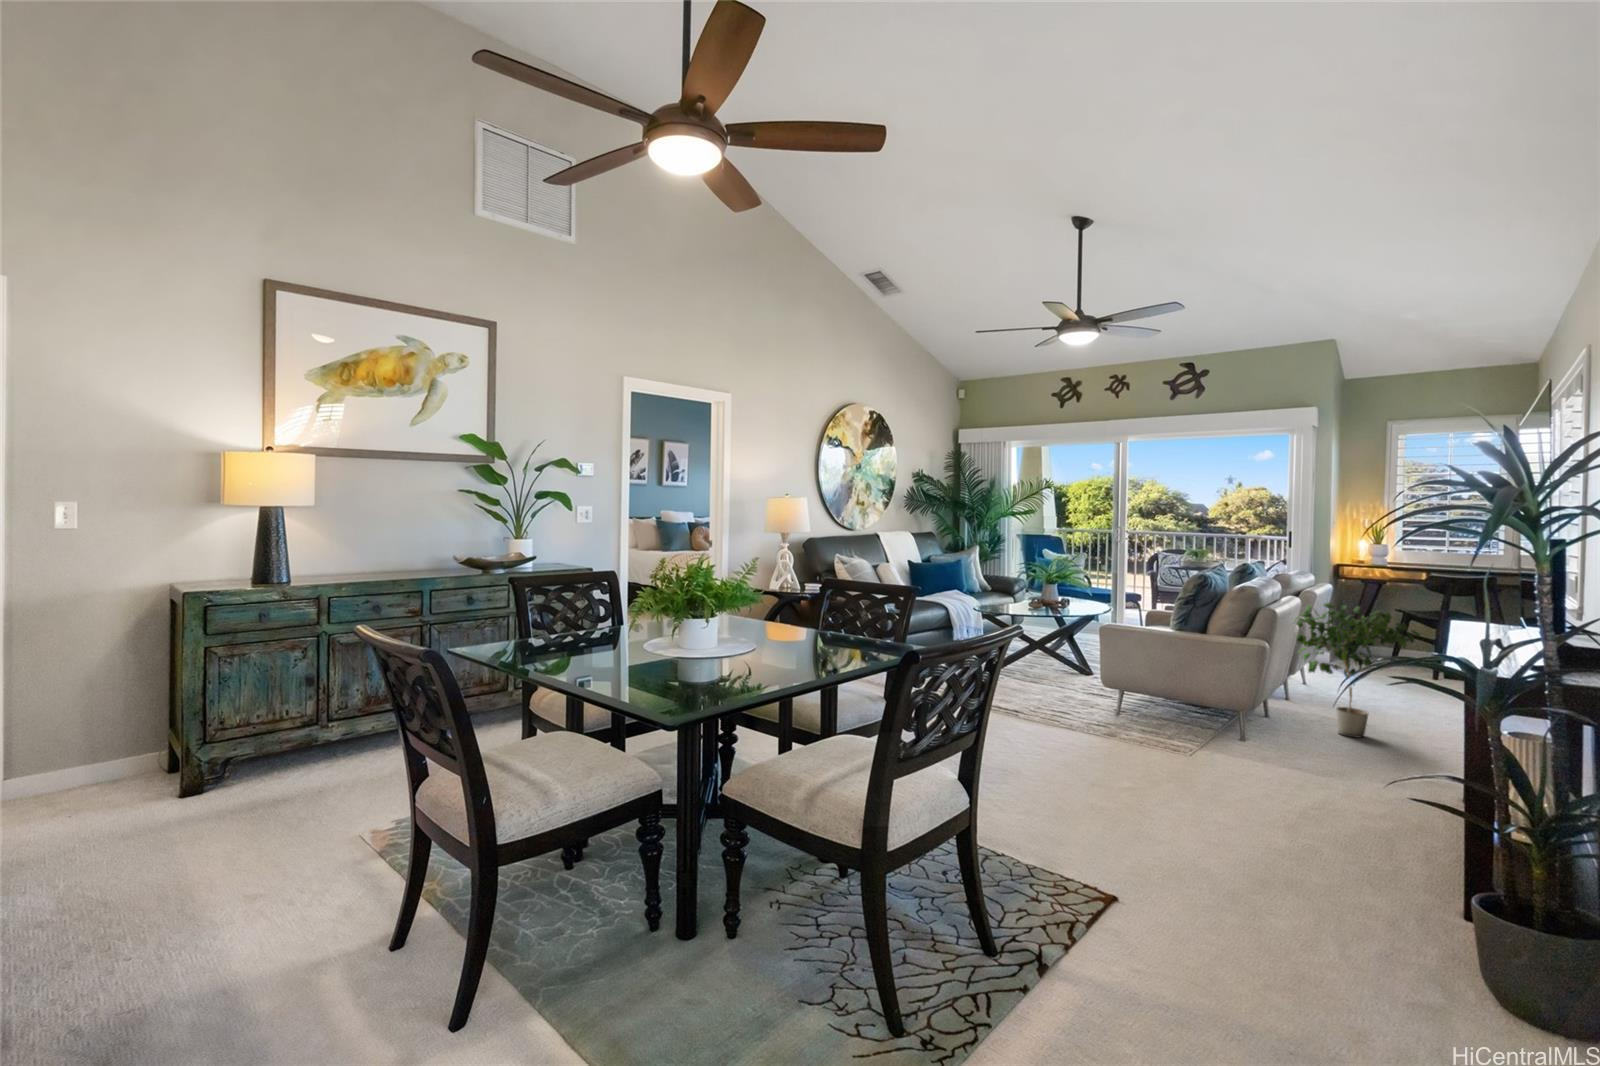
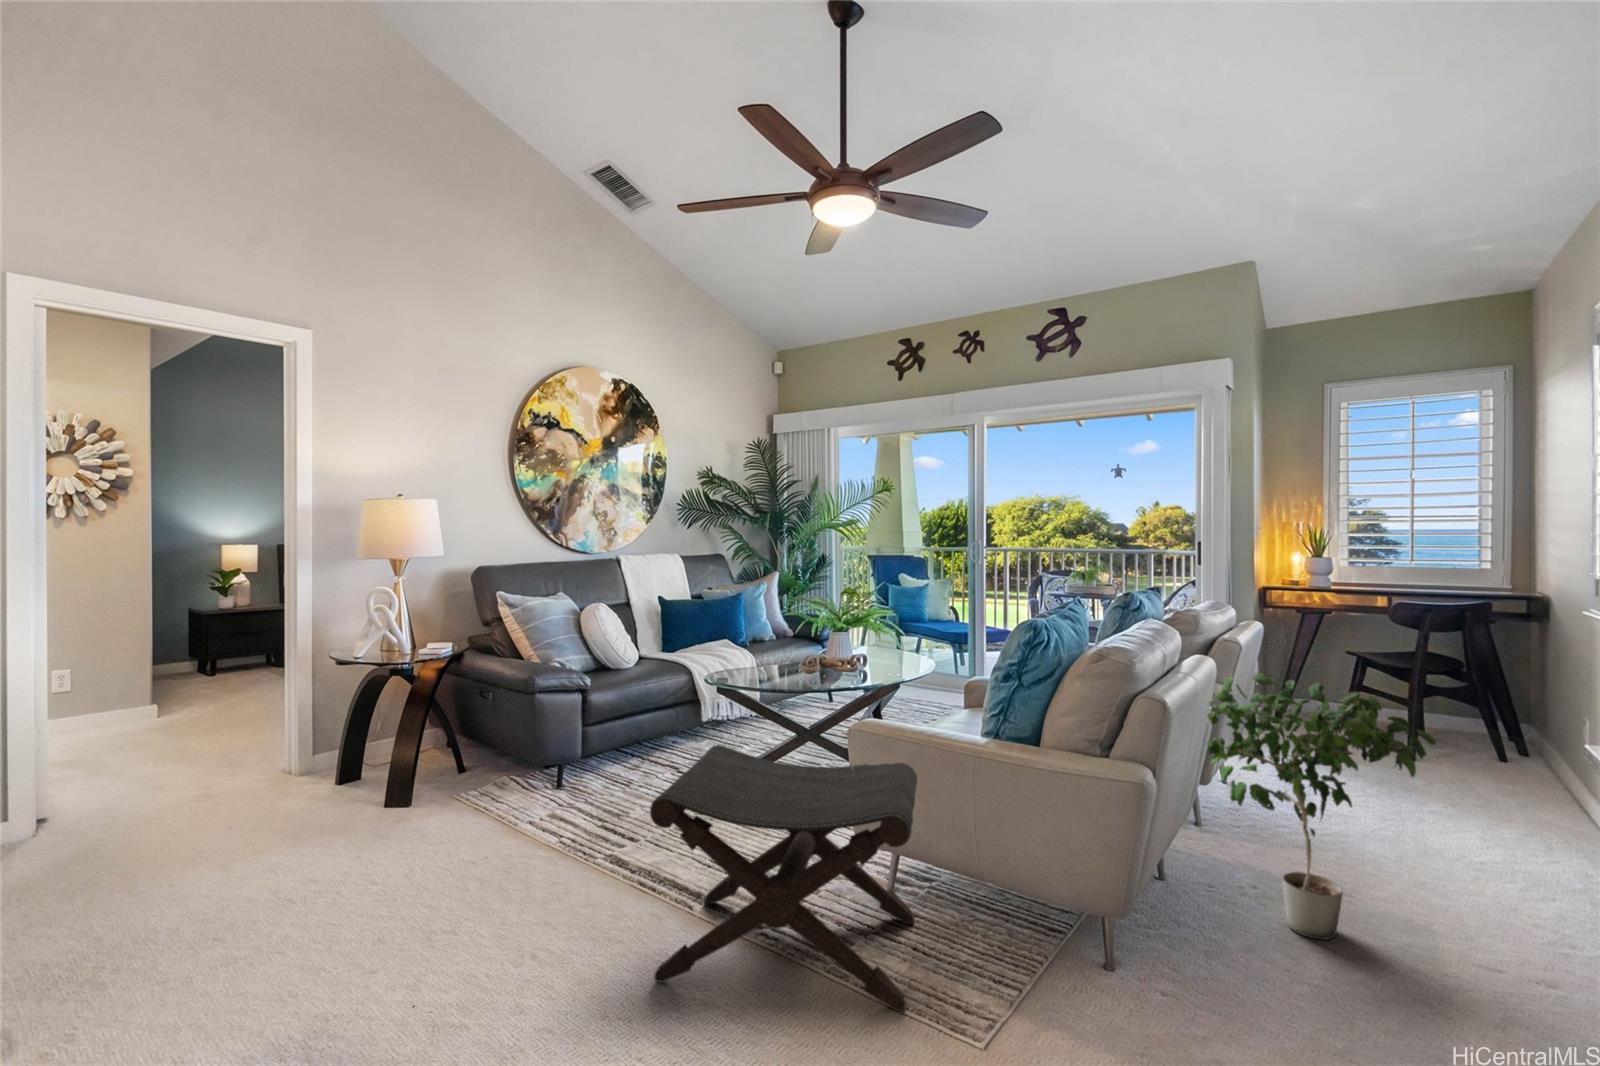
footstool: none [1017,632,1152,747] -> present [650,745,917,1011]

